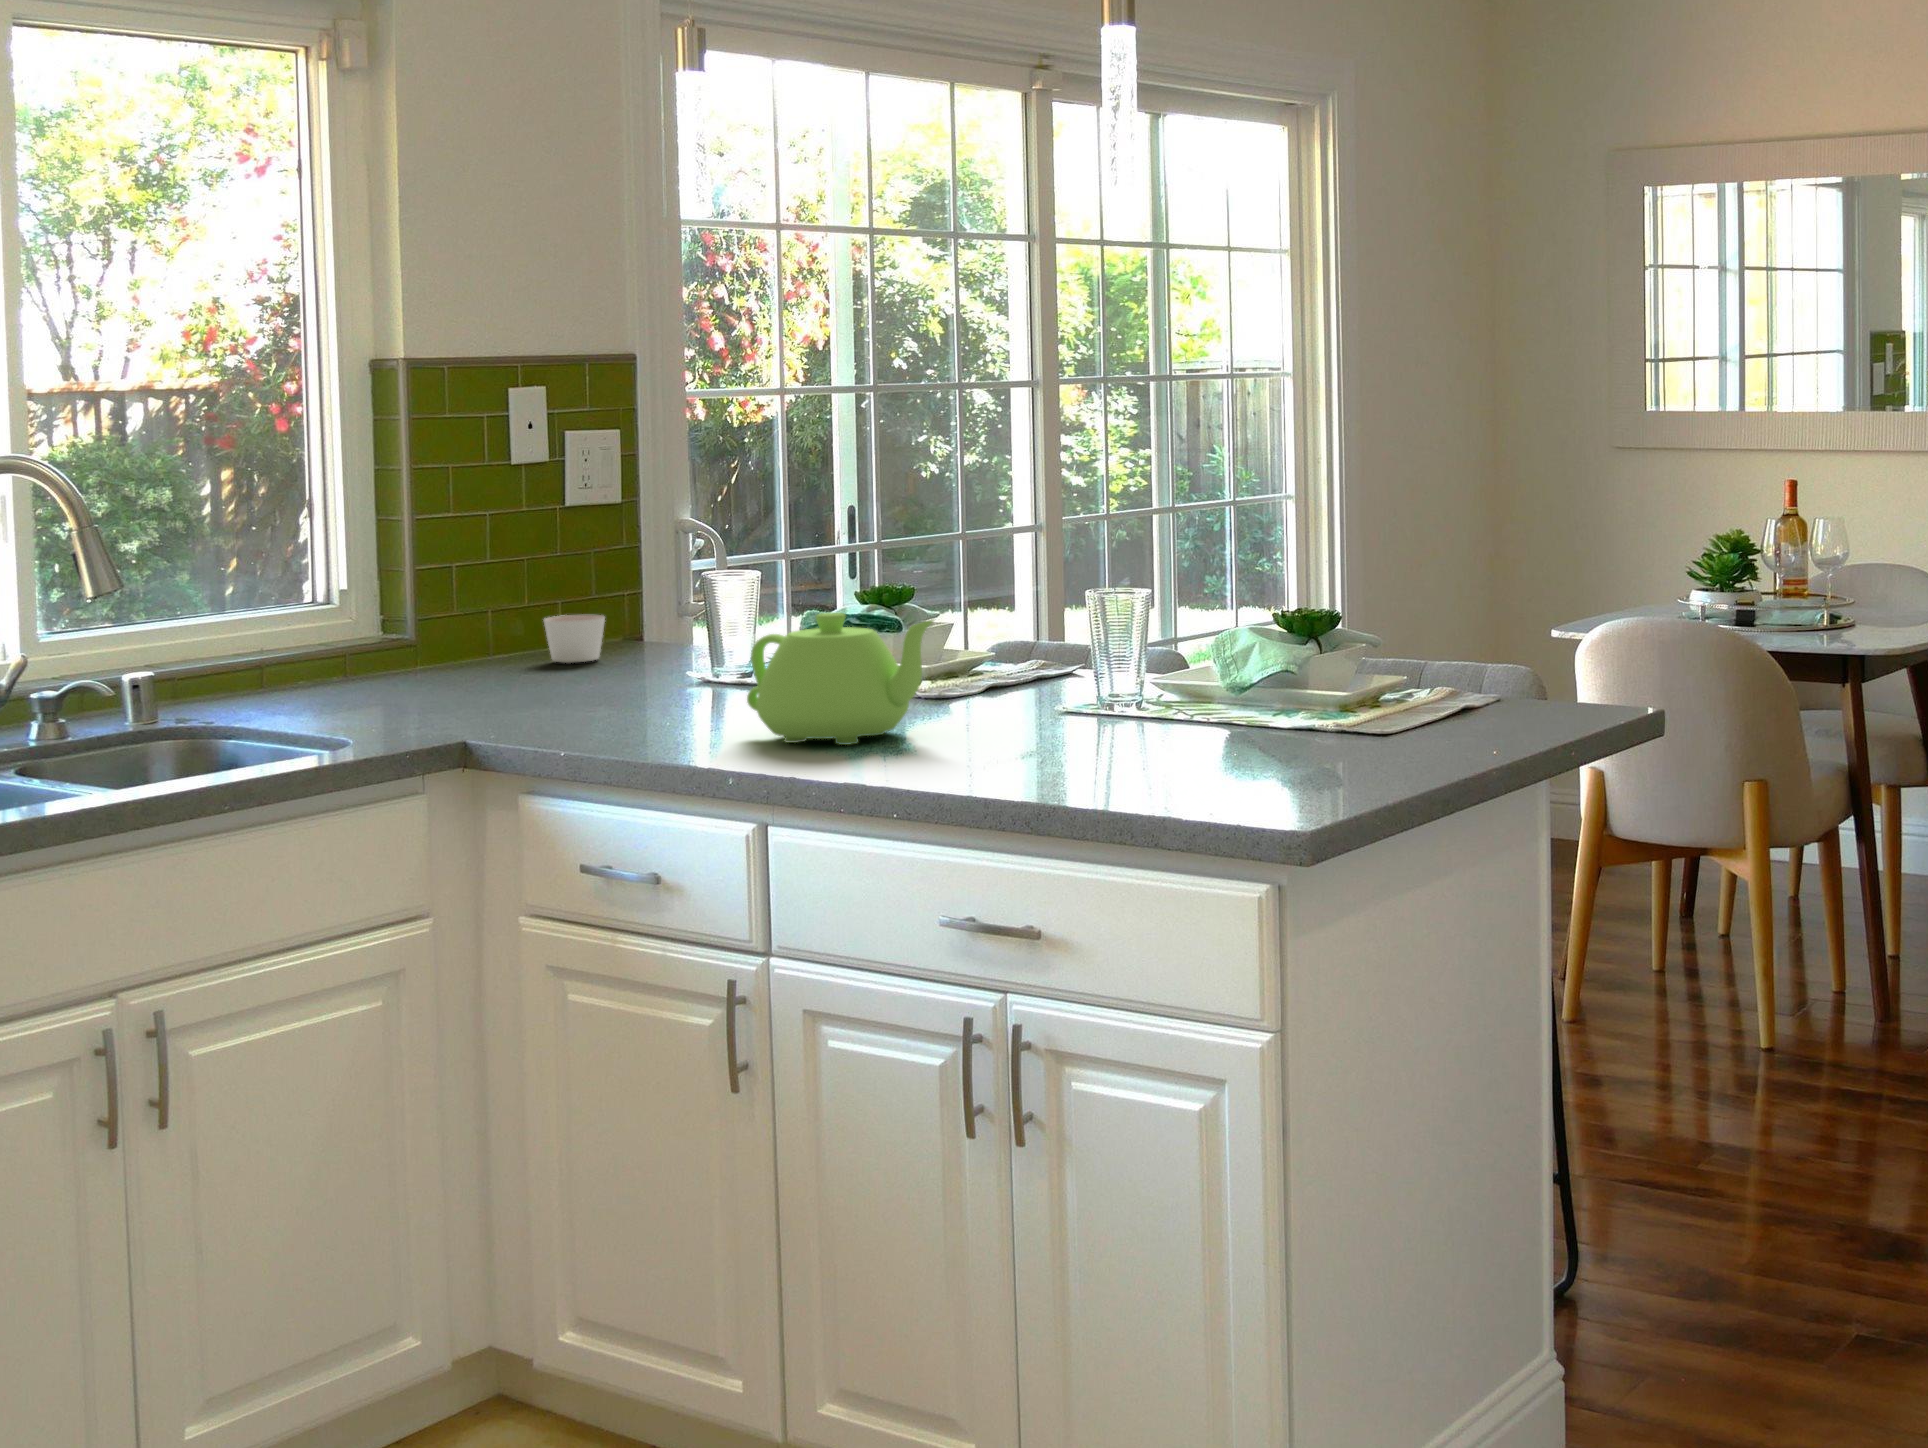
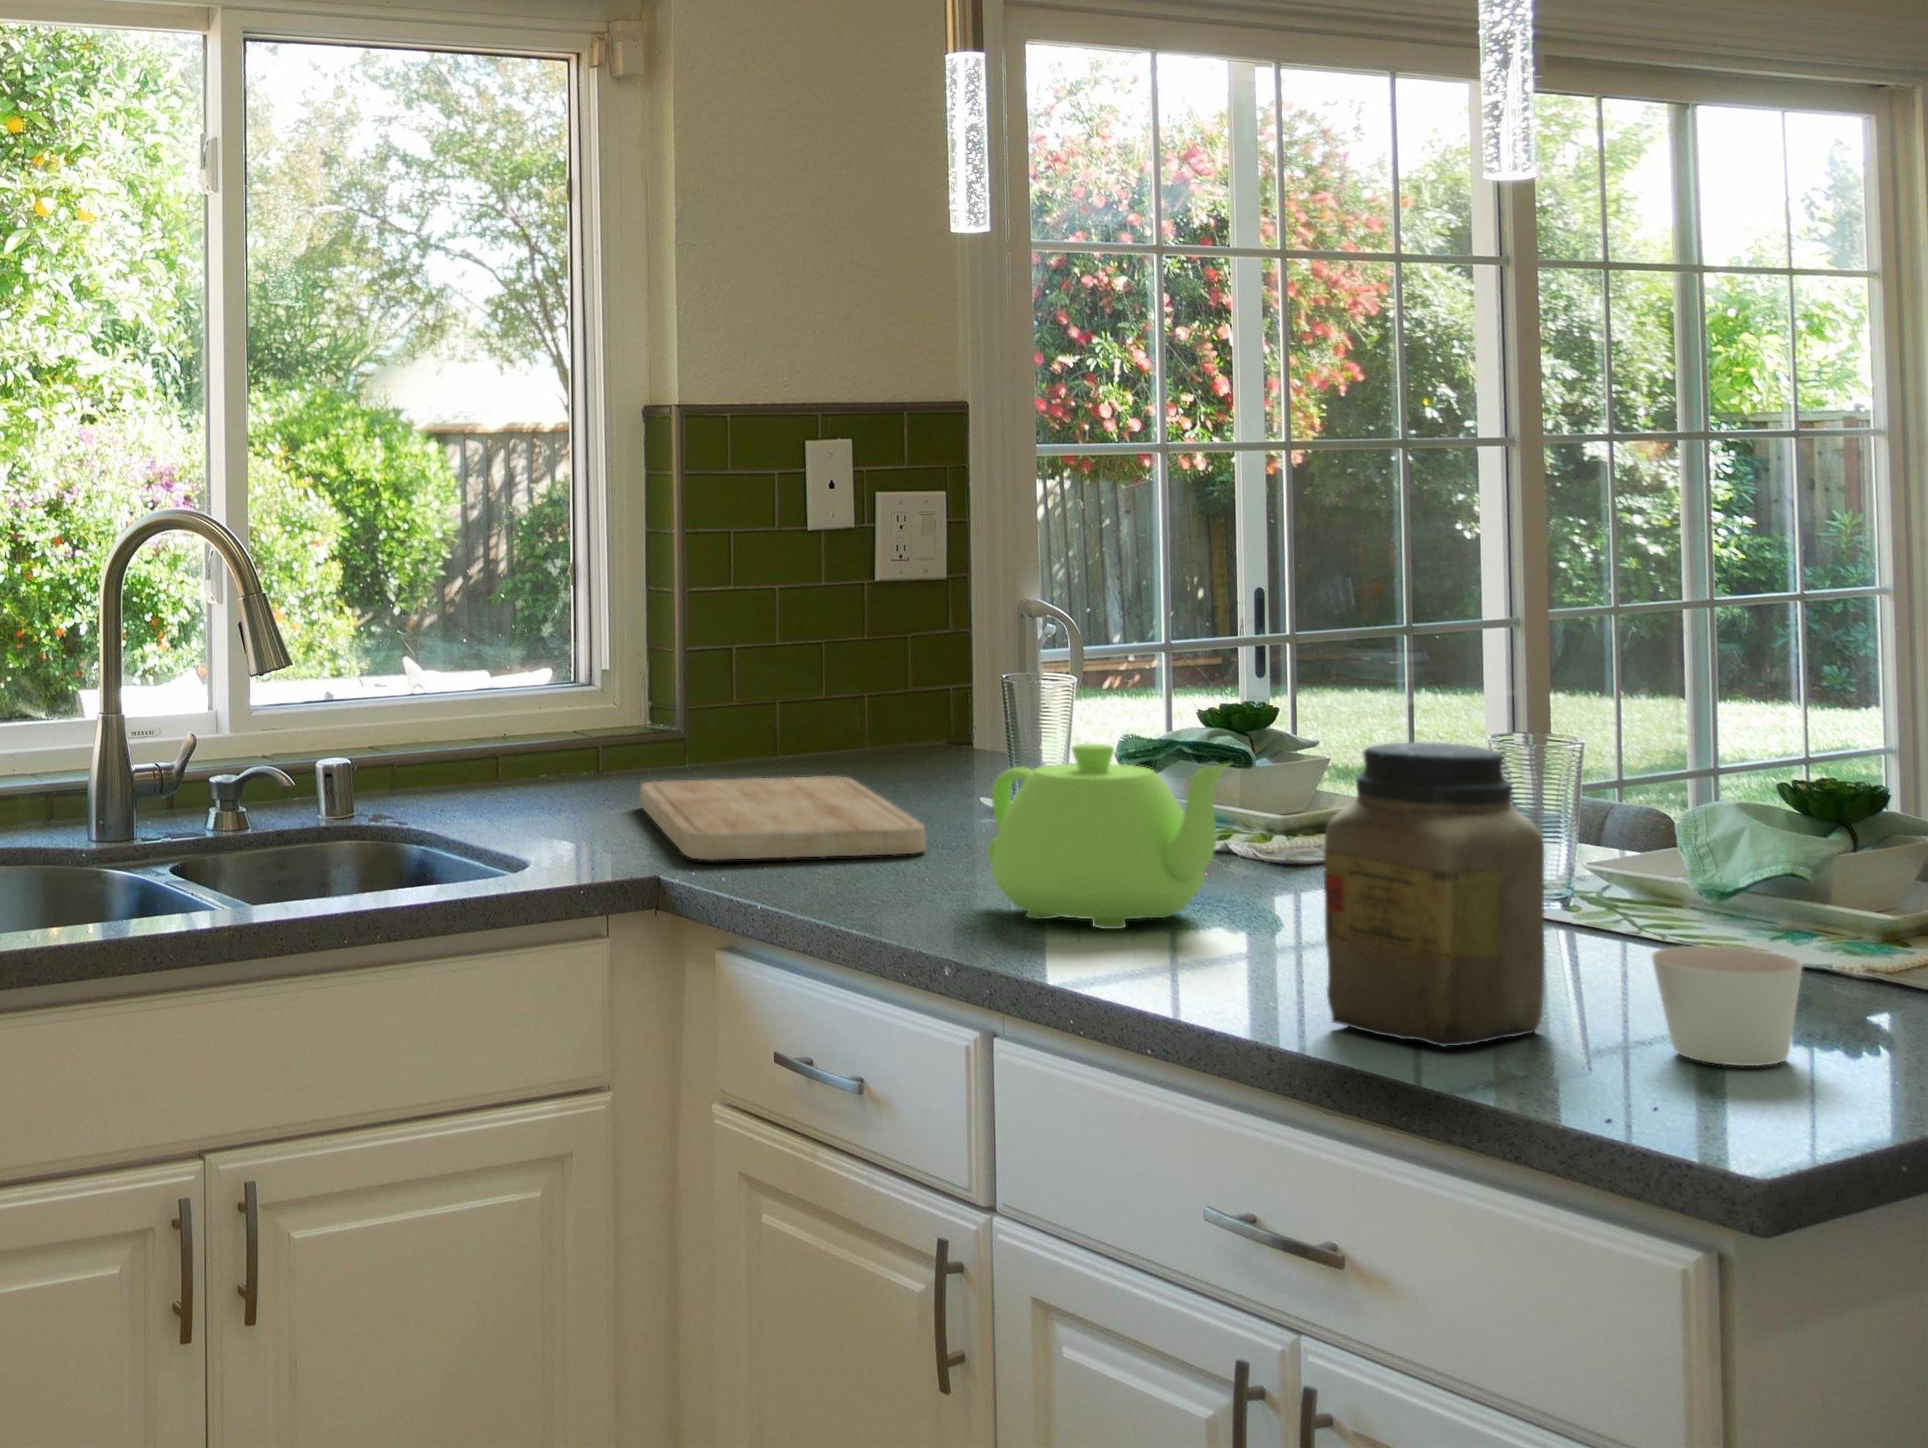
jar: none [1032,591,1168,789] -> present [1323,742,1544,1046]
candle: present [544,615,605,663] -> present [1652,946,1802,1066]
cutting board: none [414,662,674,726] -> present [640,777,926,860]

